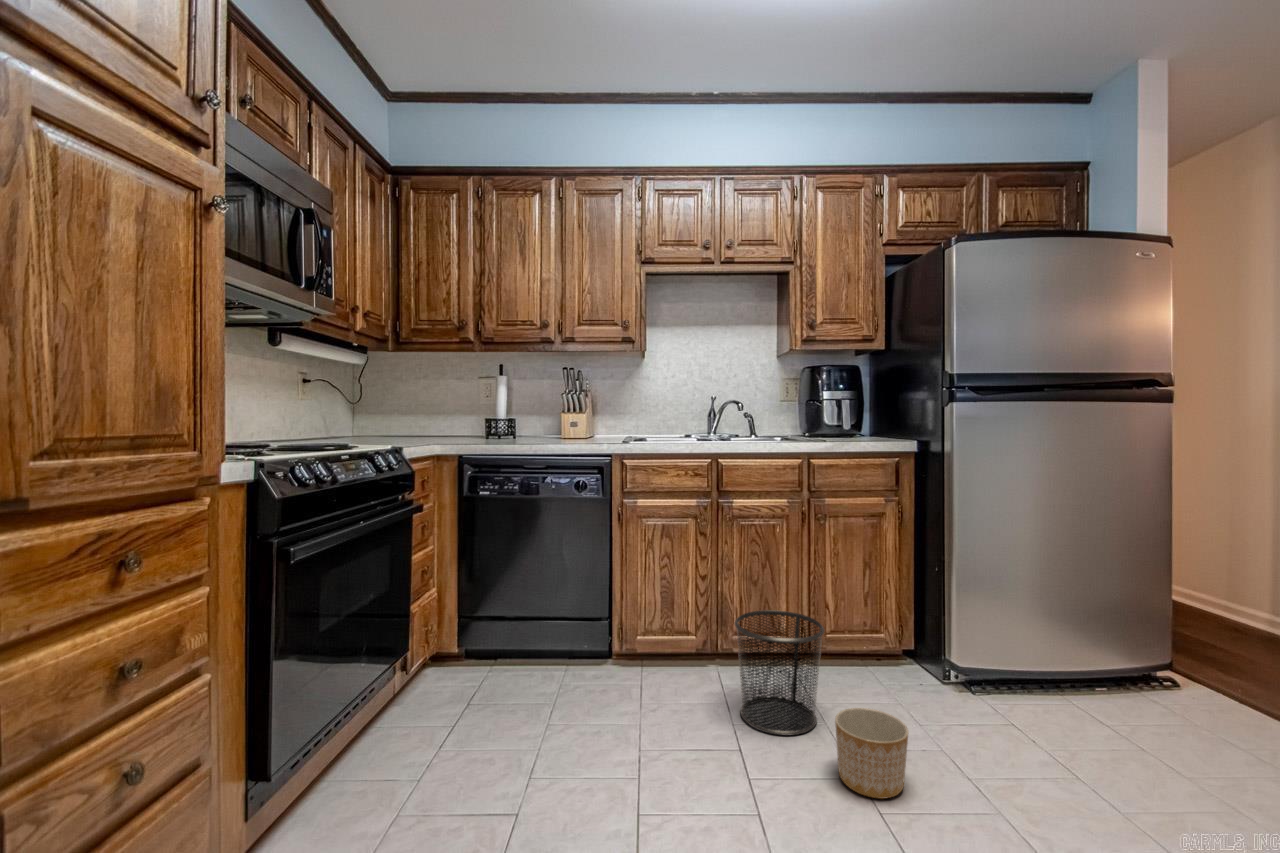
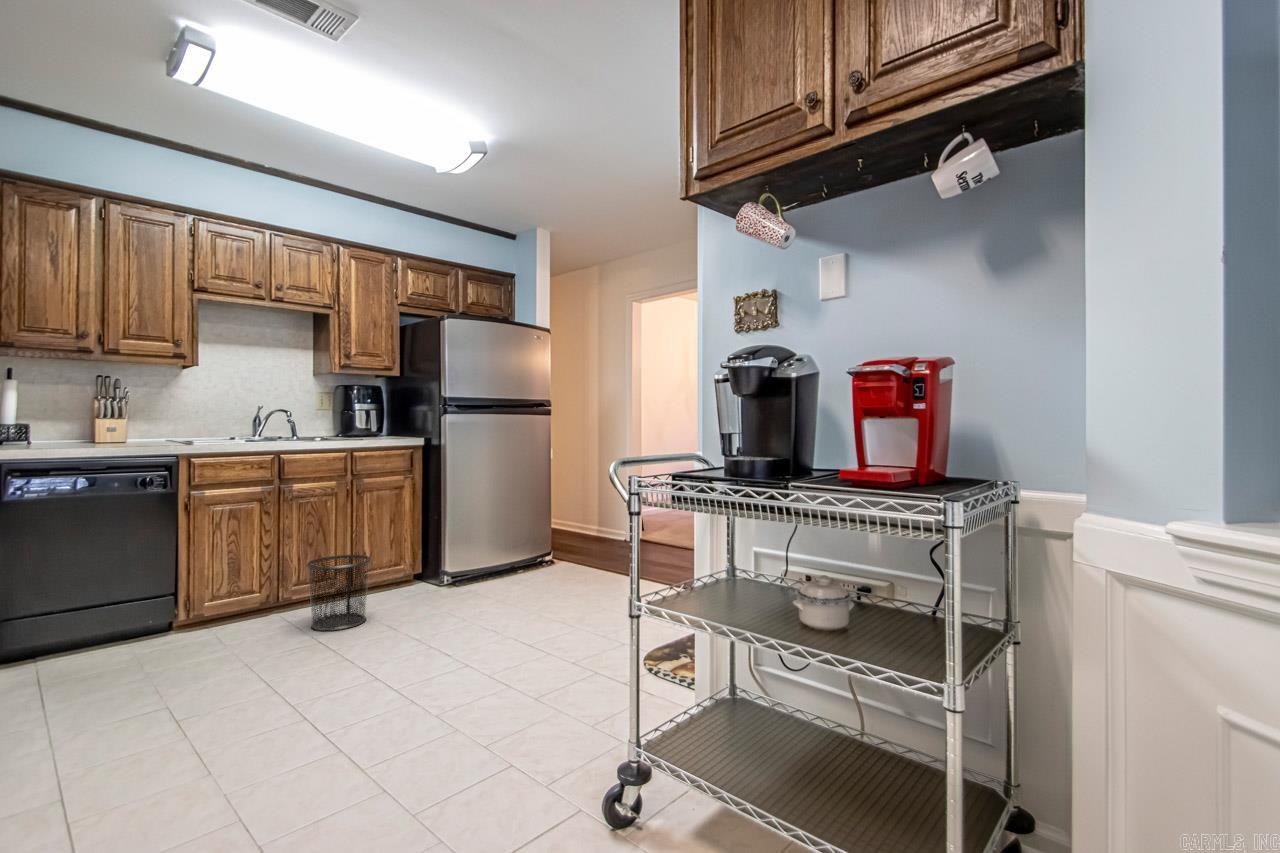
planter: present [835,708,909,799] -> none [384,592,425,635]

